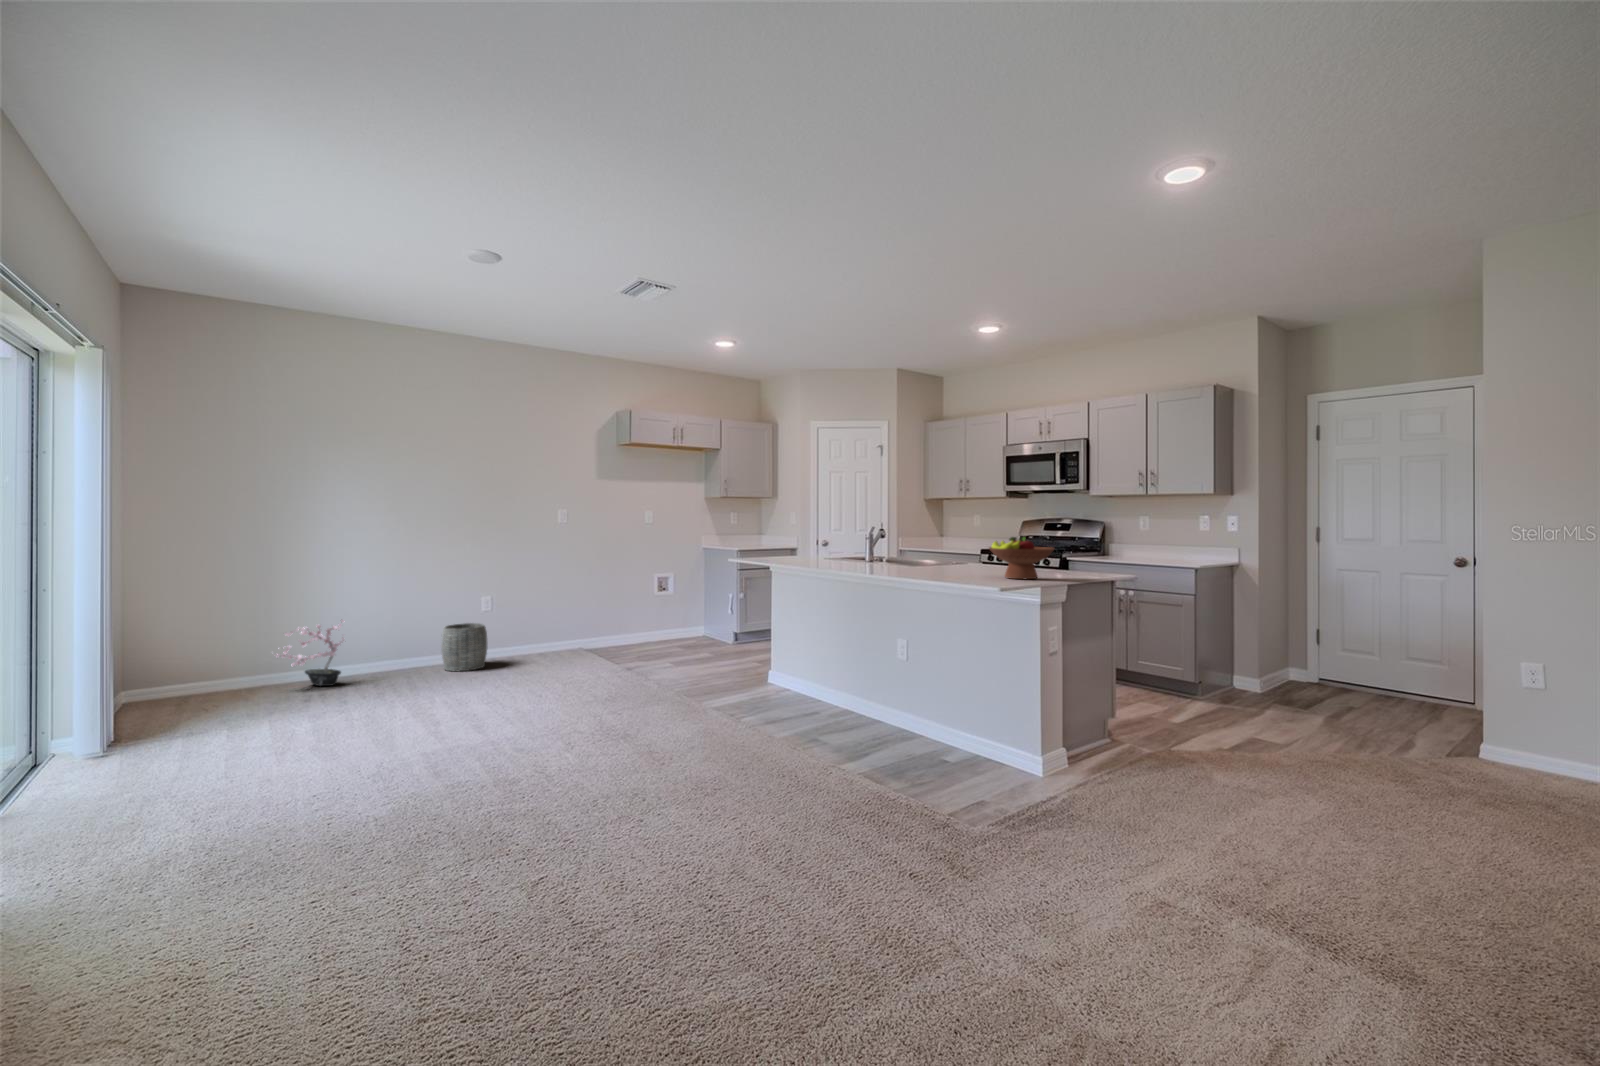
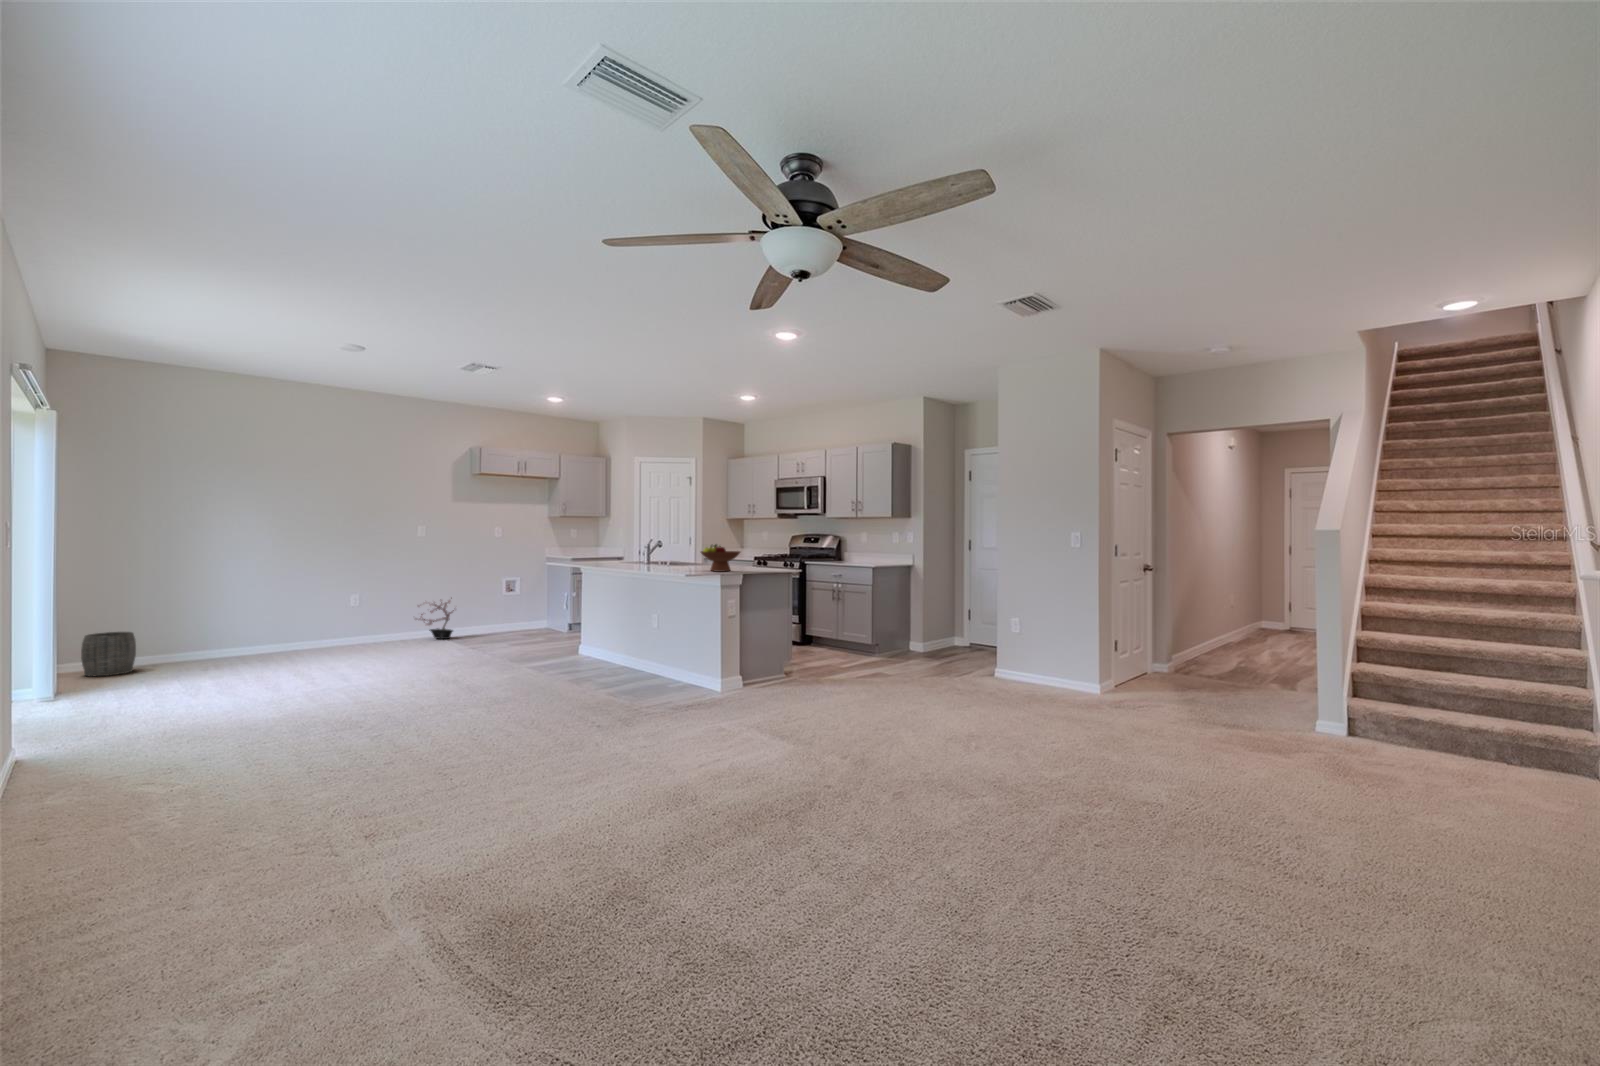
potted plant: present [274,619,344,686] -> present [415,597,454,639]
woven basket: present [441,623,487,671] -> present [81,632,136,676]

